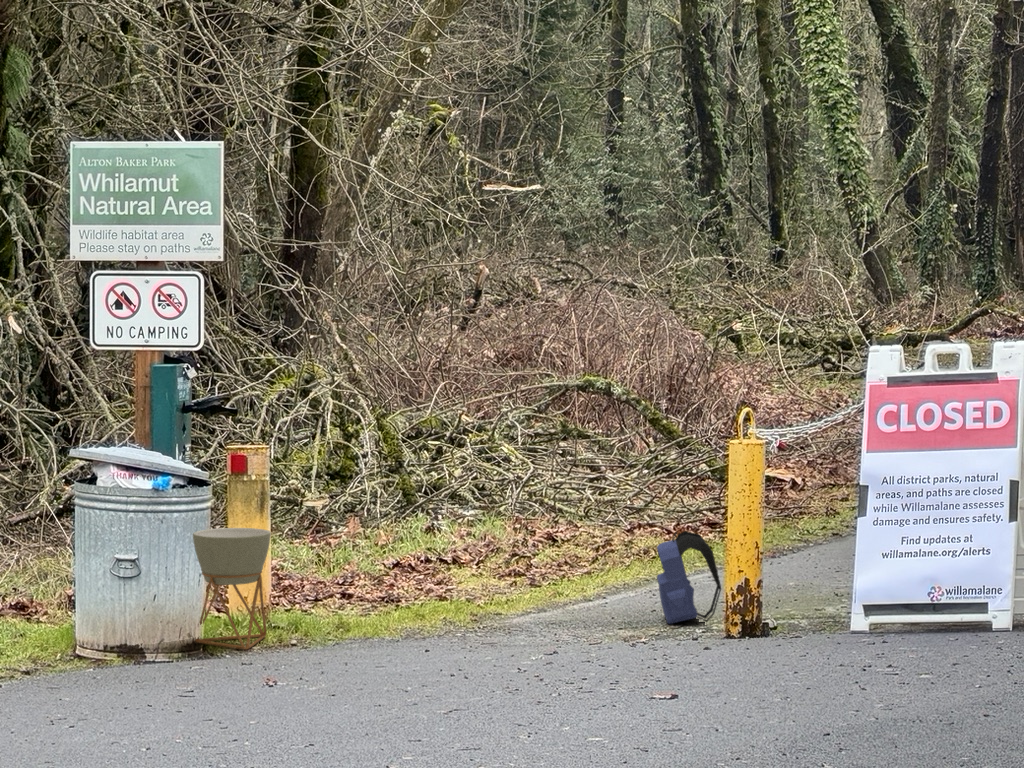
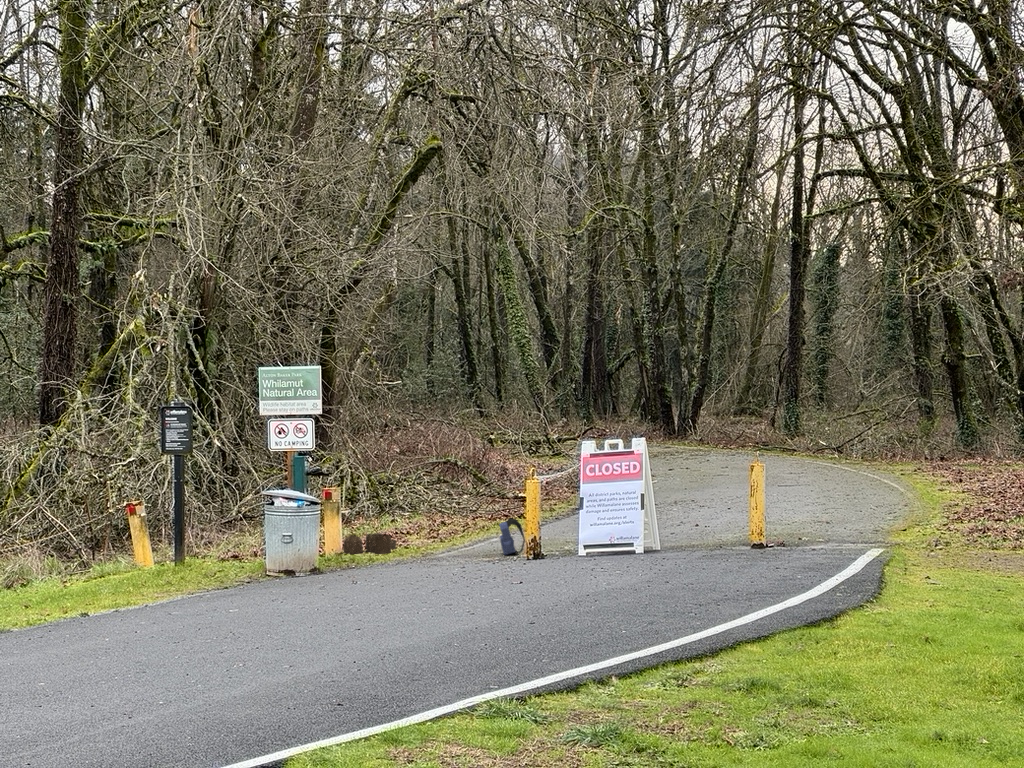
planter: present [193,528,271,650] -> none [314,522,345,570]
woven basket: none [272,552,401,608] -> present [343,532,396,554]

